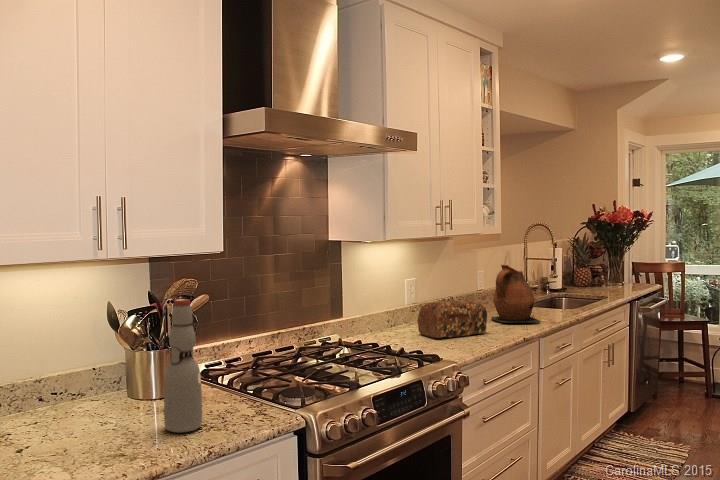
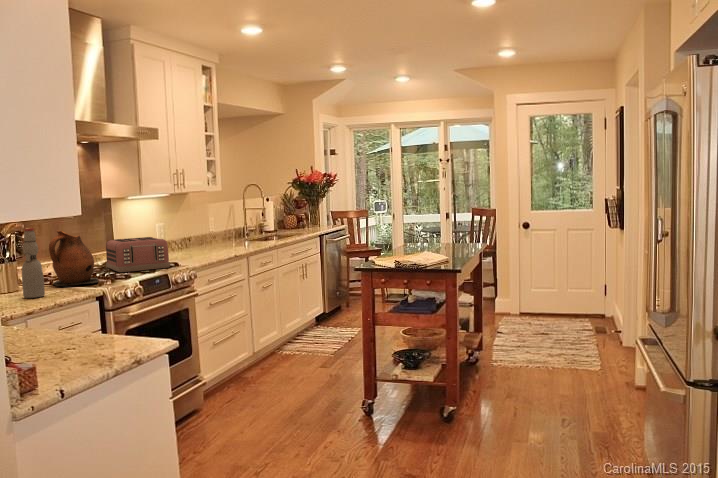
ceramic pitcher: present [491,265,541,323] -> present [49,231,98,286]
bread loaf: present [417,300,487,339] -> none [167,235,212,259]
toaster: none [327,305,424,366] -> present [106,237,170,272]

